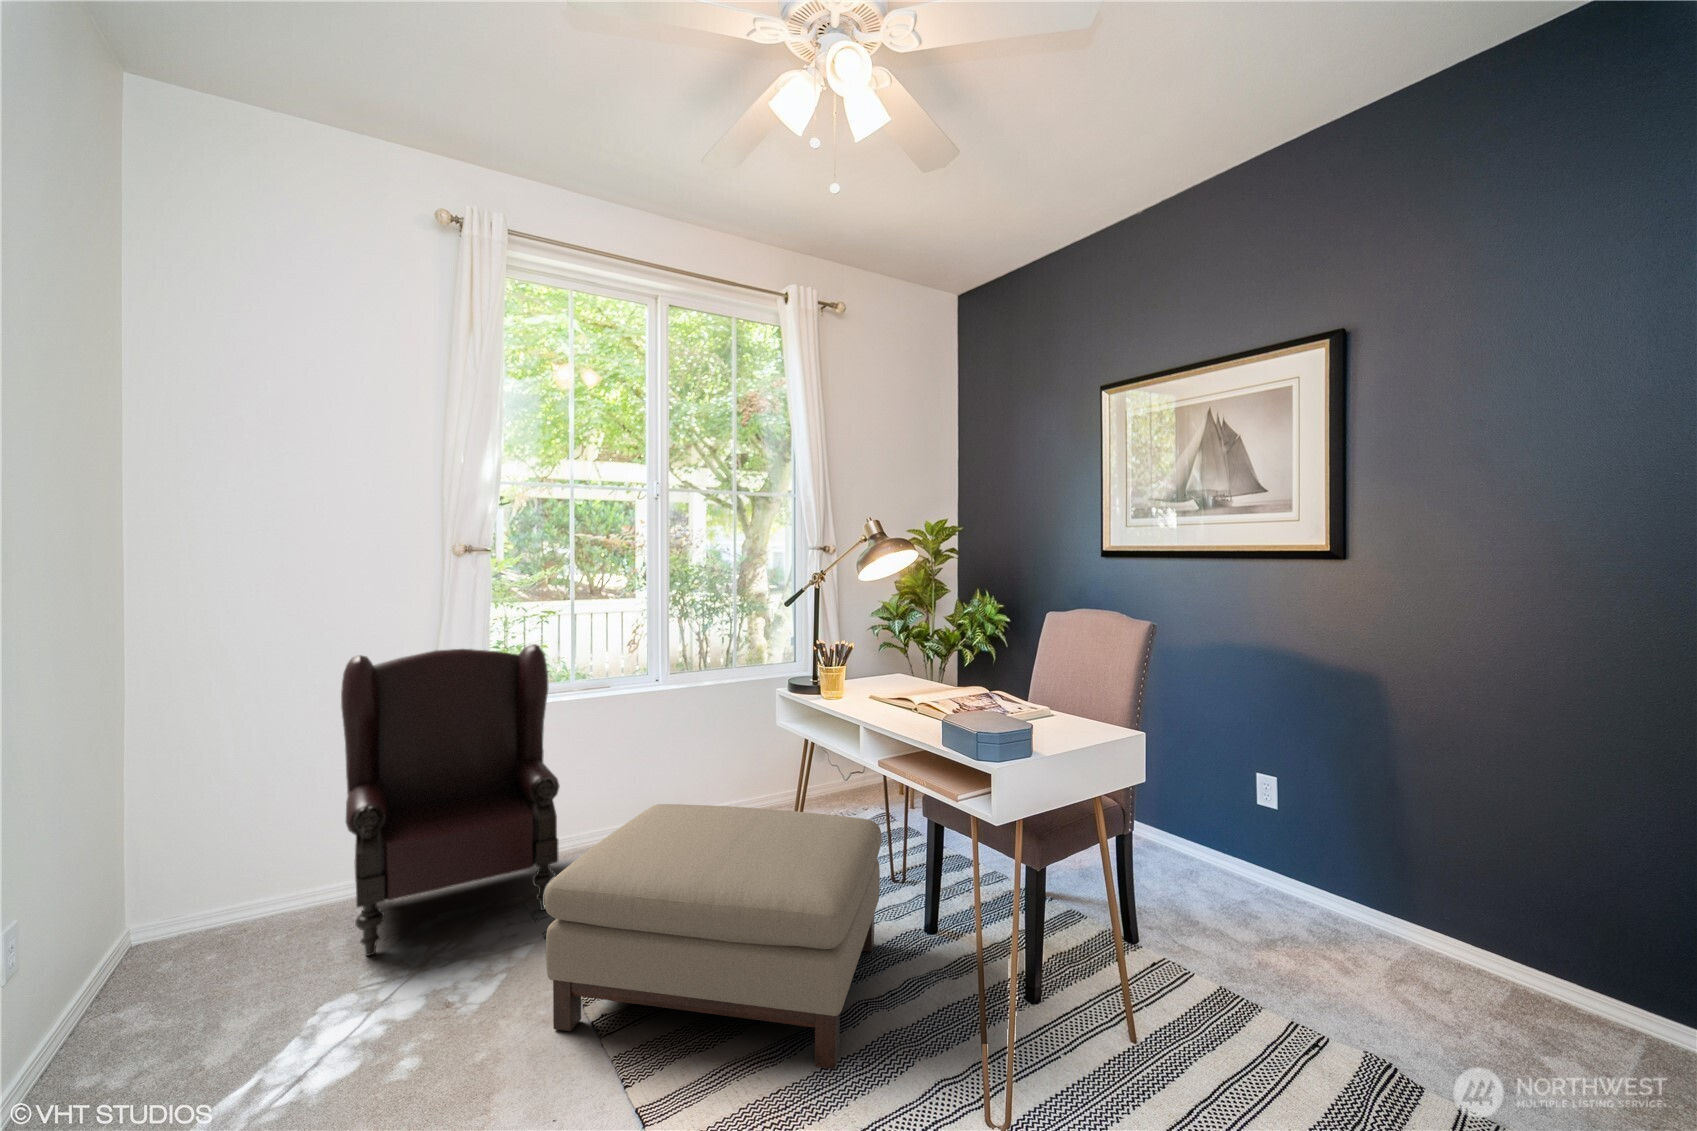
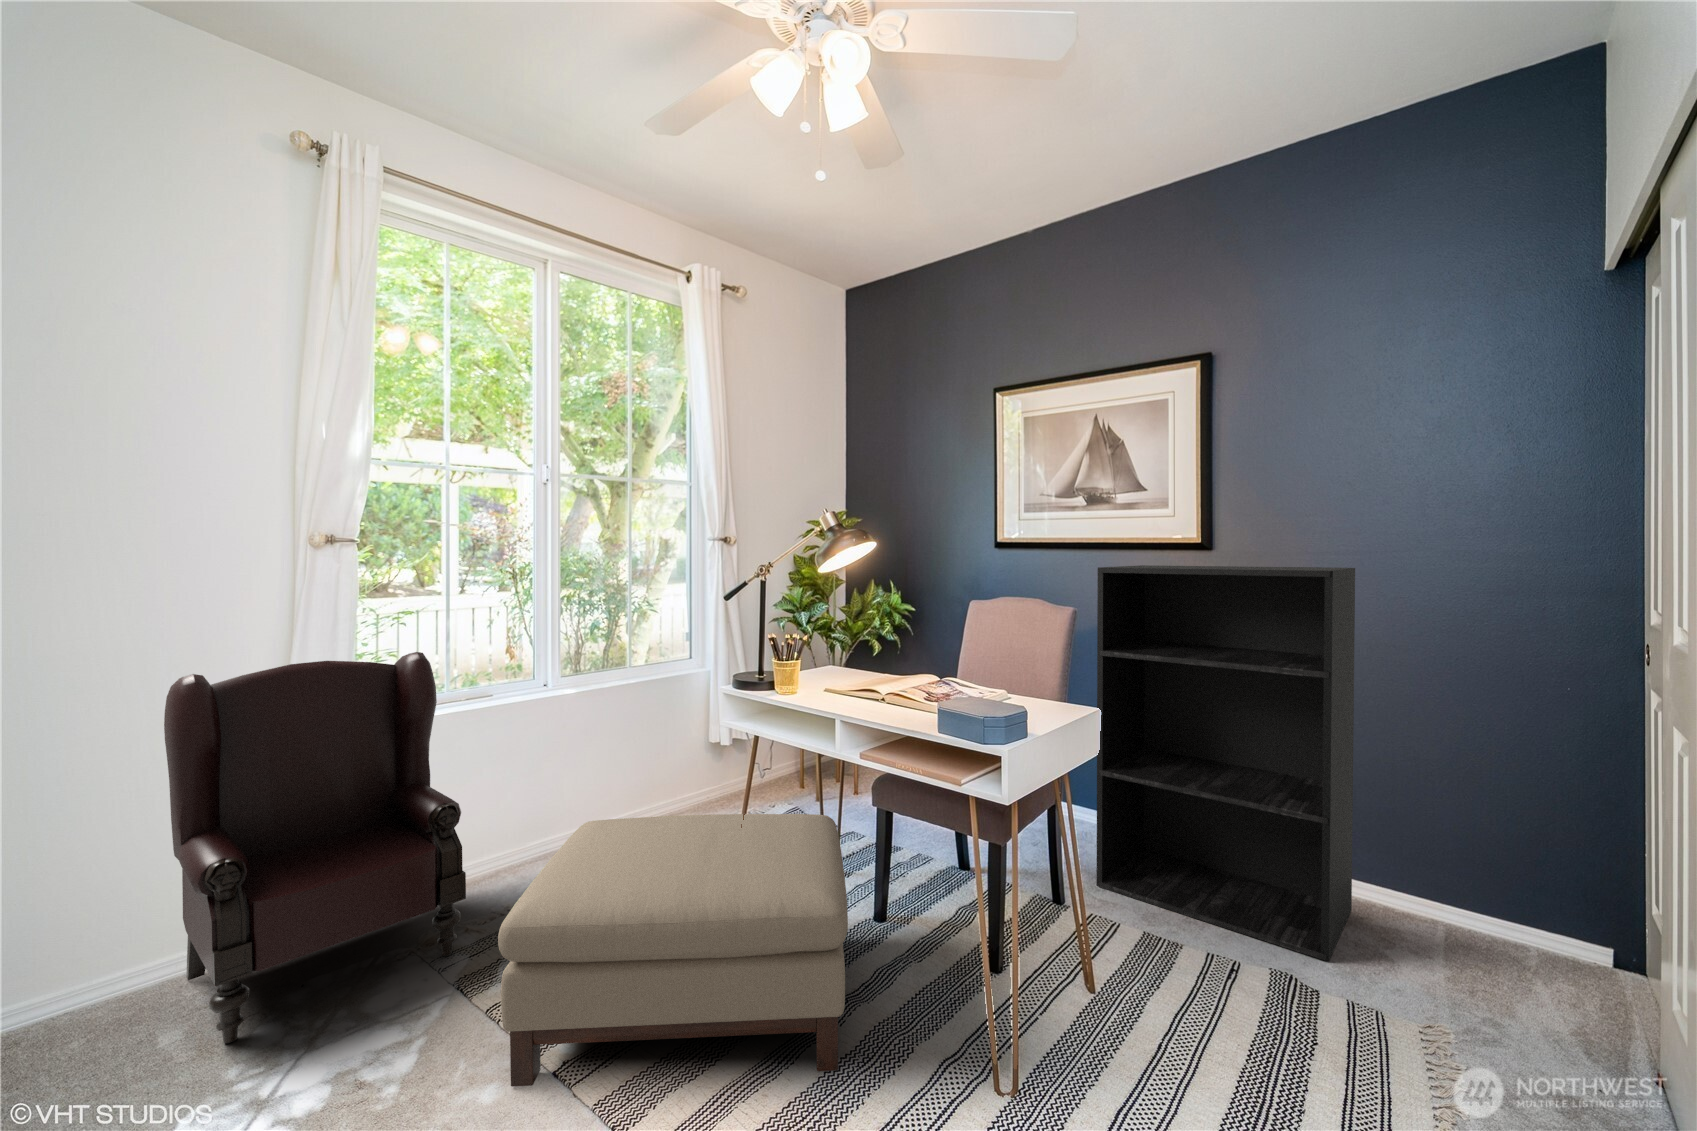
bookshelf: none [1183,576,1514,1055] -> present [1096,565,1355,961]

